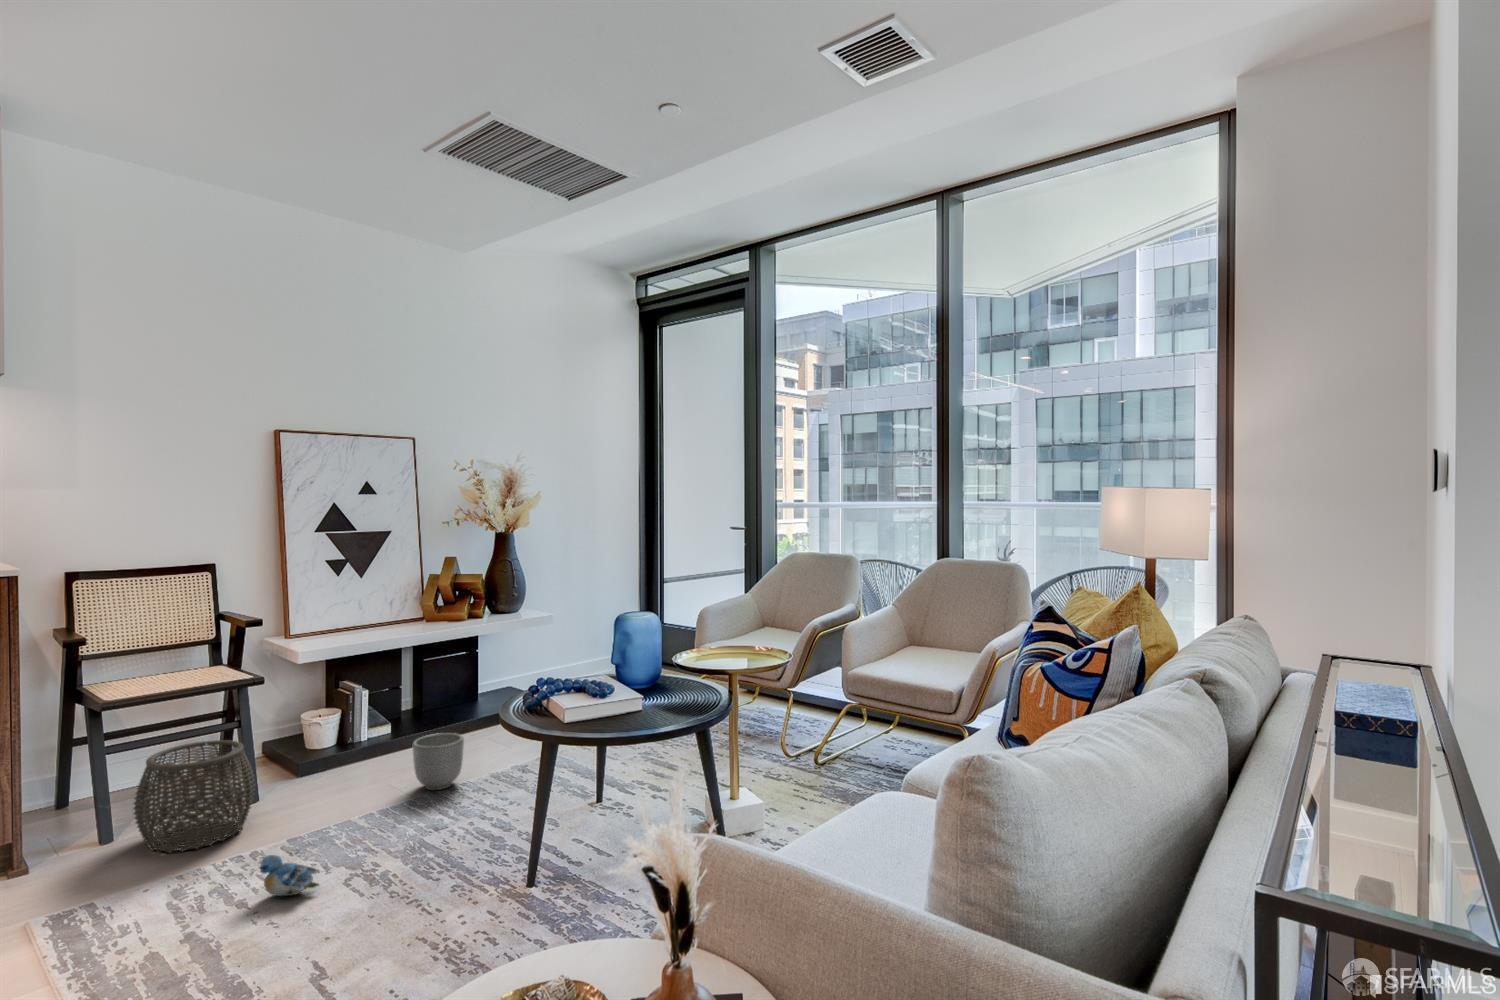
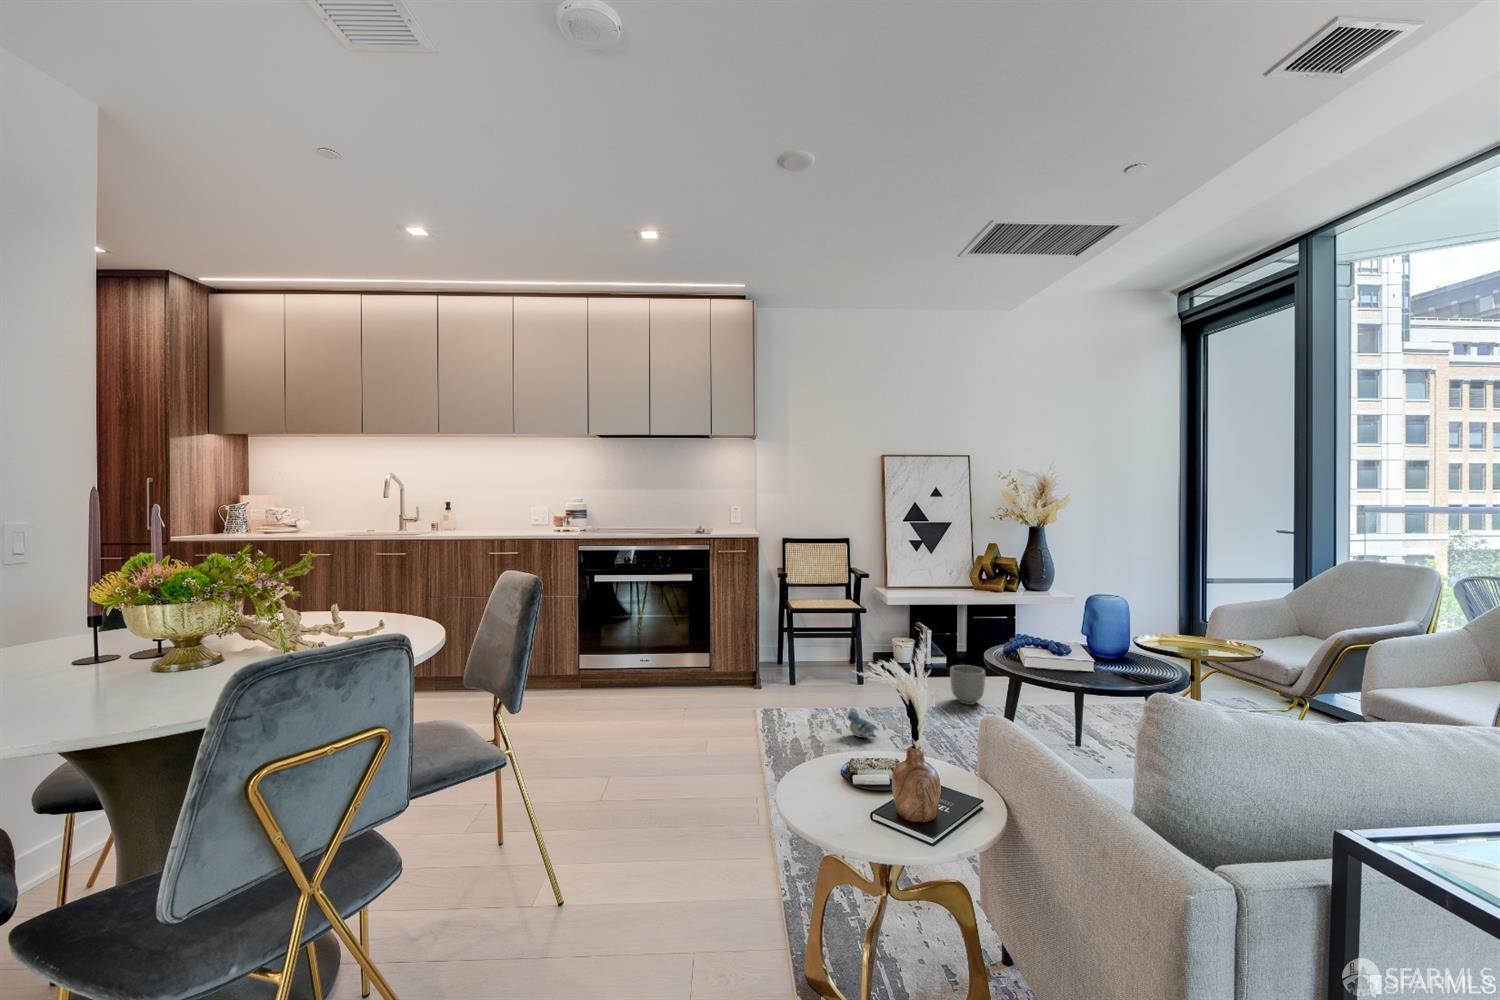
woven basket: present [133,740,255,852] -> none [799,639,857,700]

